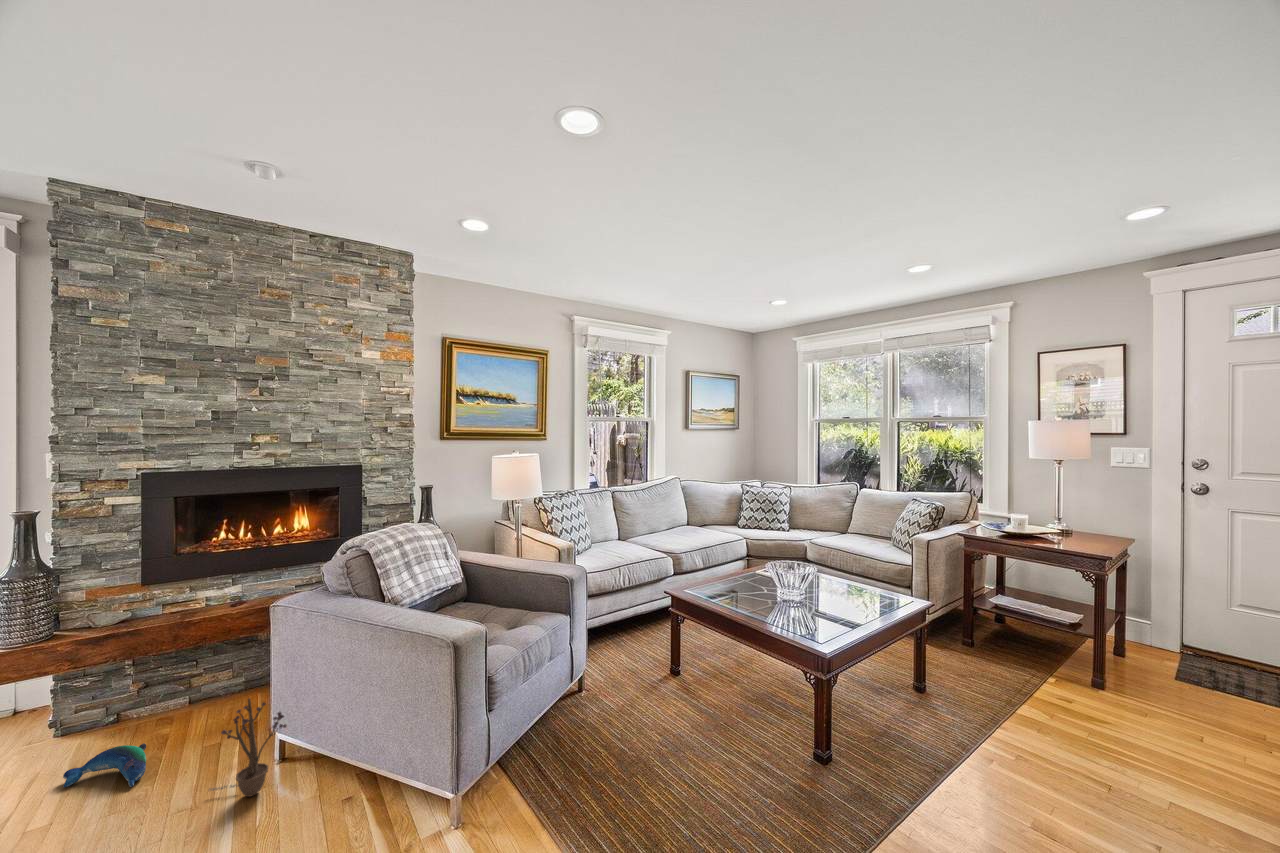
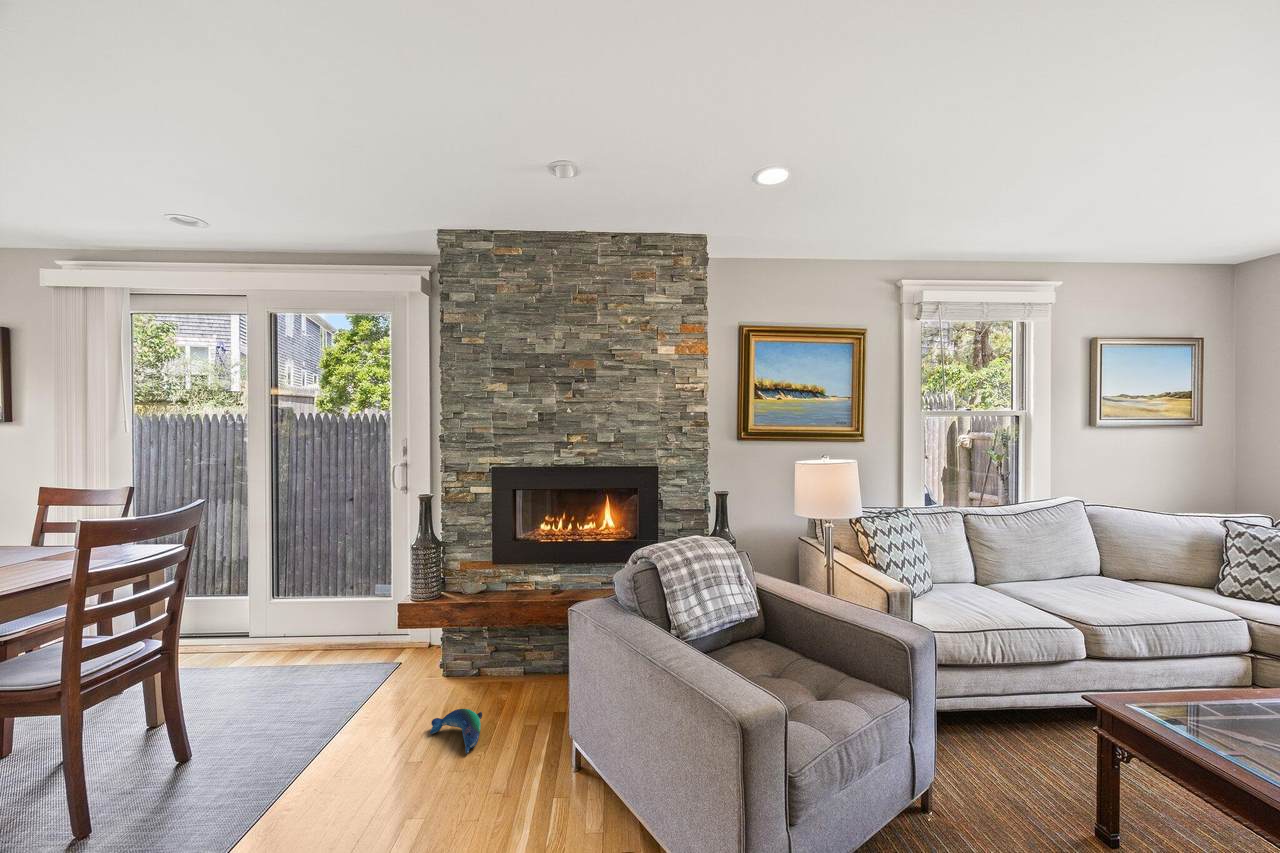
decorative plant: present [210,698,287,797] -> none [513,707,572,811]

